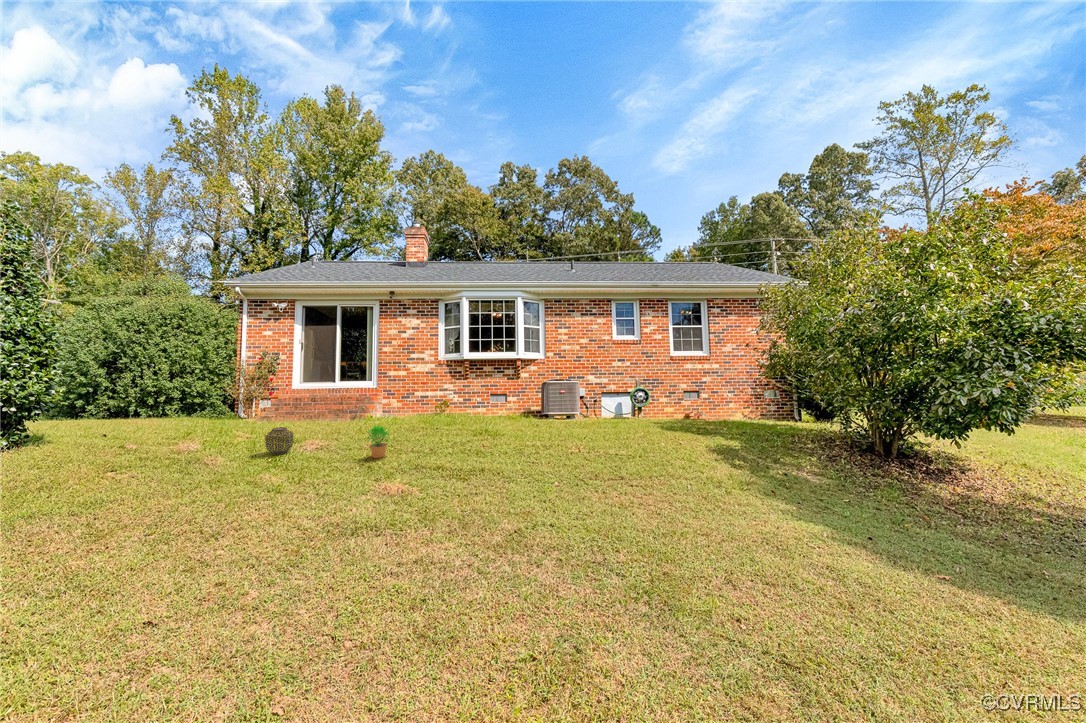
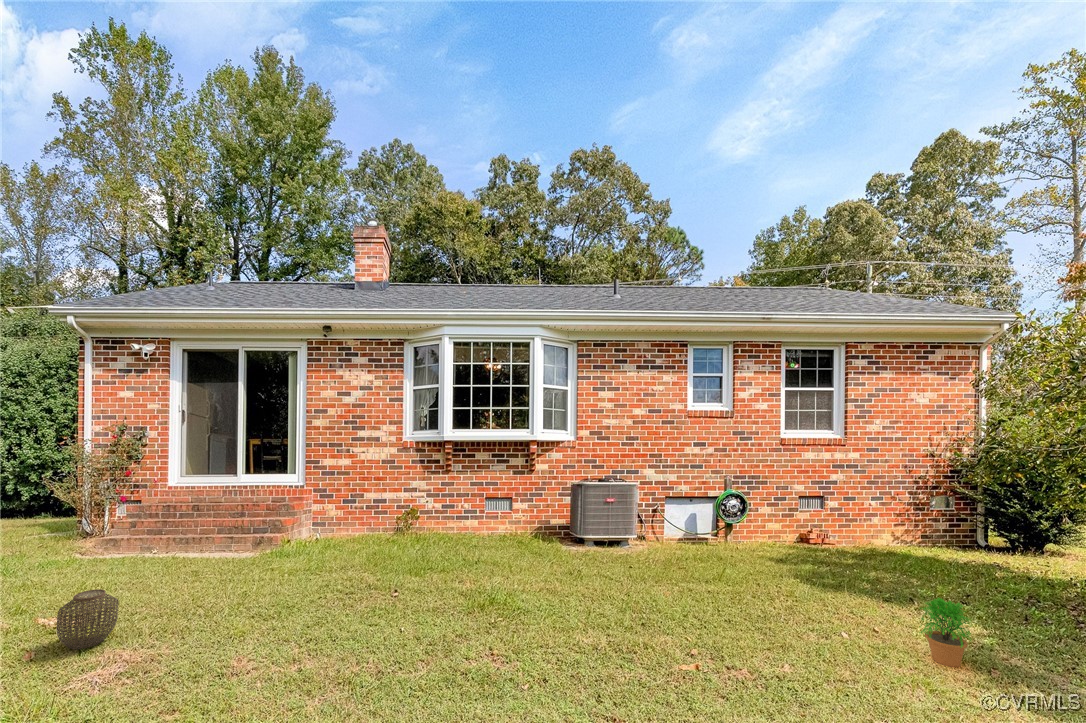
potted plant: present [367,425,389,458] -> present [919,598,971,667]

